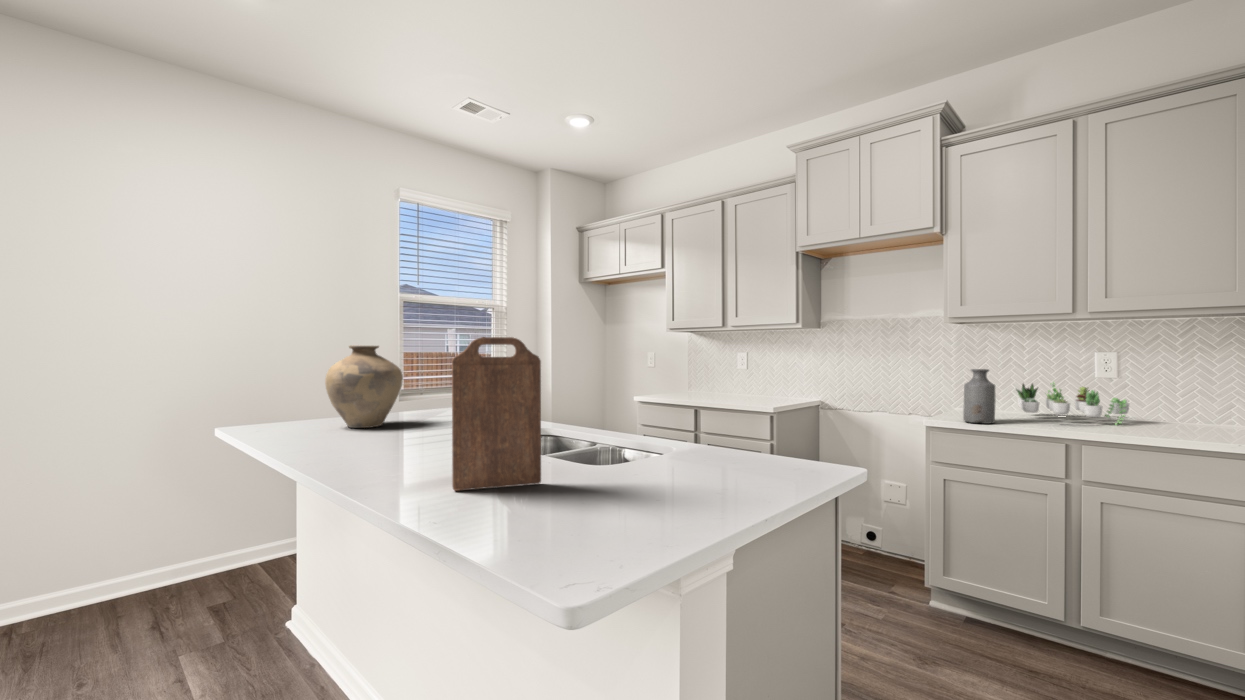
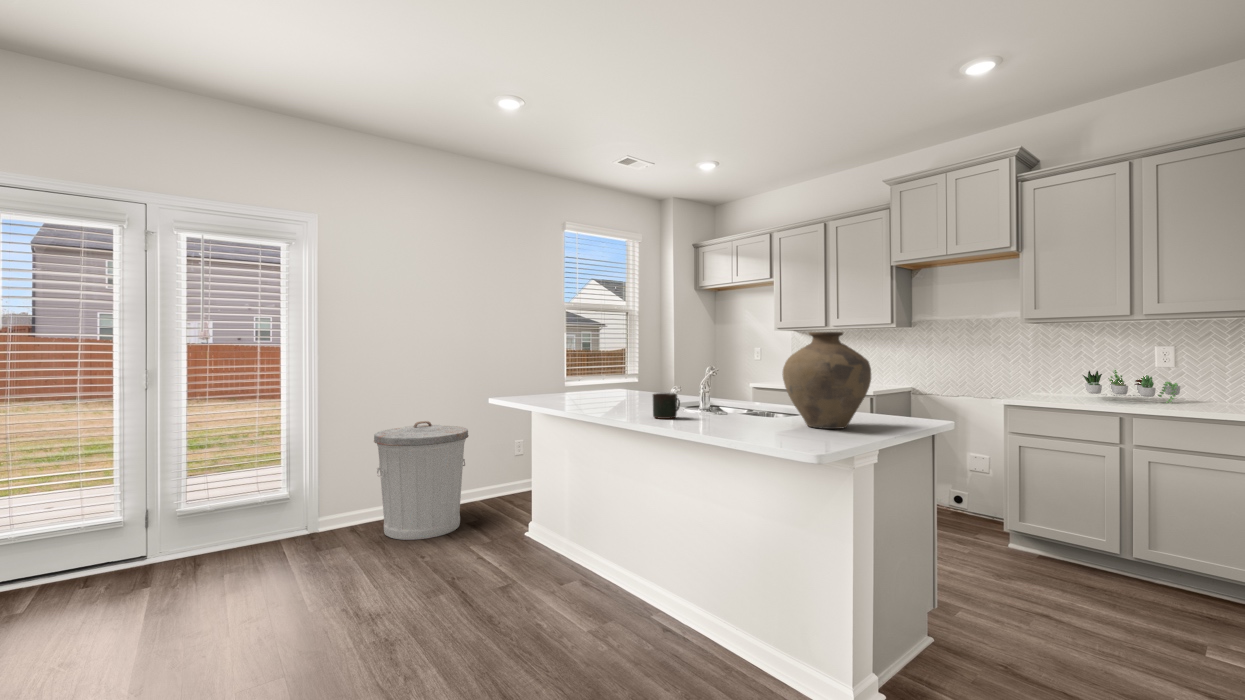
cutting board: present [452,337,541,491] -> none [697,334,747,424]
vase: present [325,346,403,428] -> present [782,332,871,429]
bottle: present [963,369,995,424] -> none [1036,359,1063,402]
mug: none [401,432,444,476] -> present [653,393,680,419]
trash can: none [56,459,226,639] -> present [374,421,469,540]

